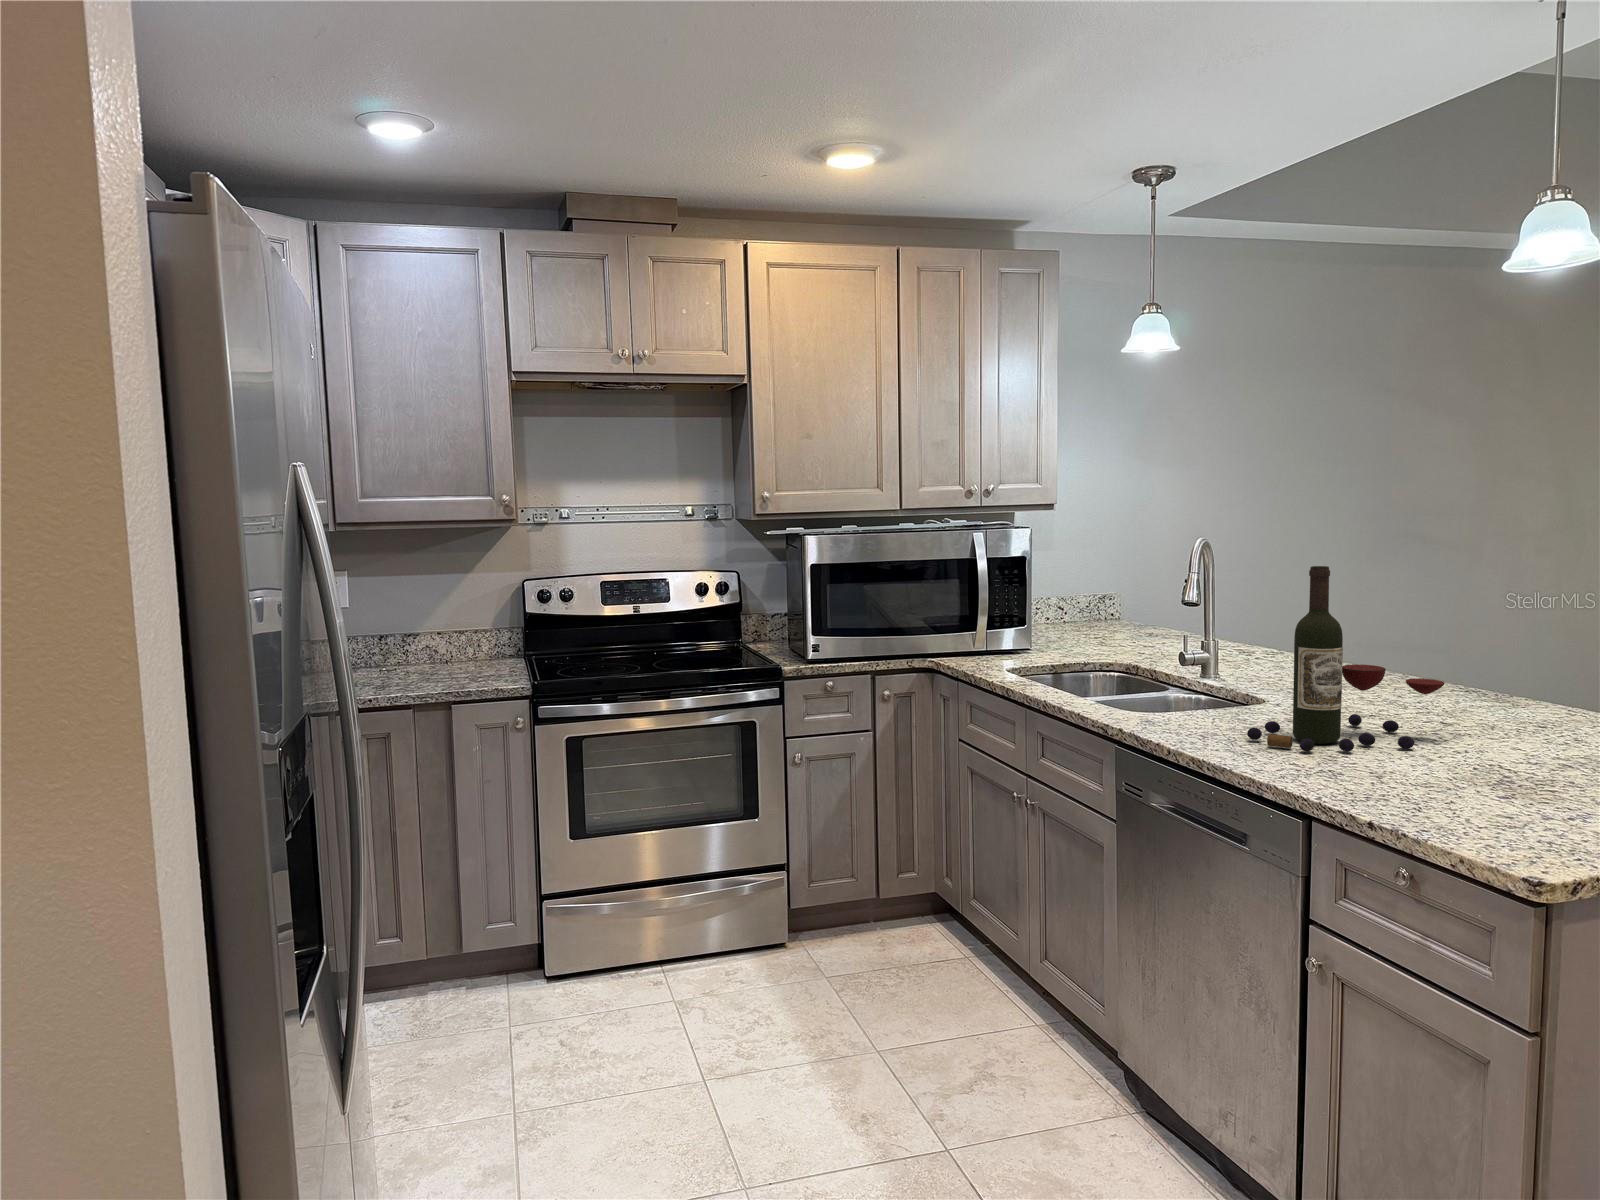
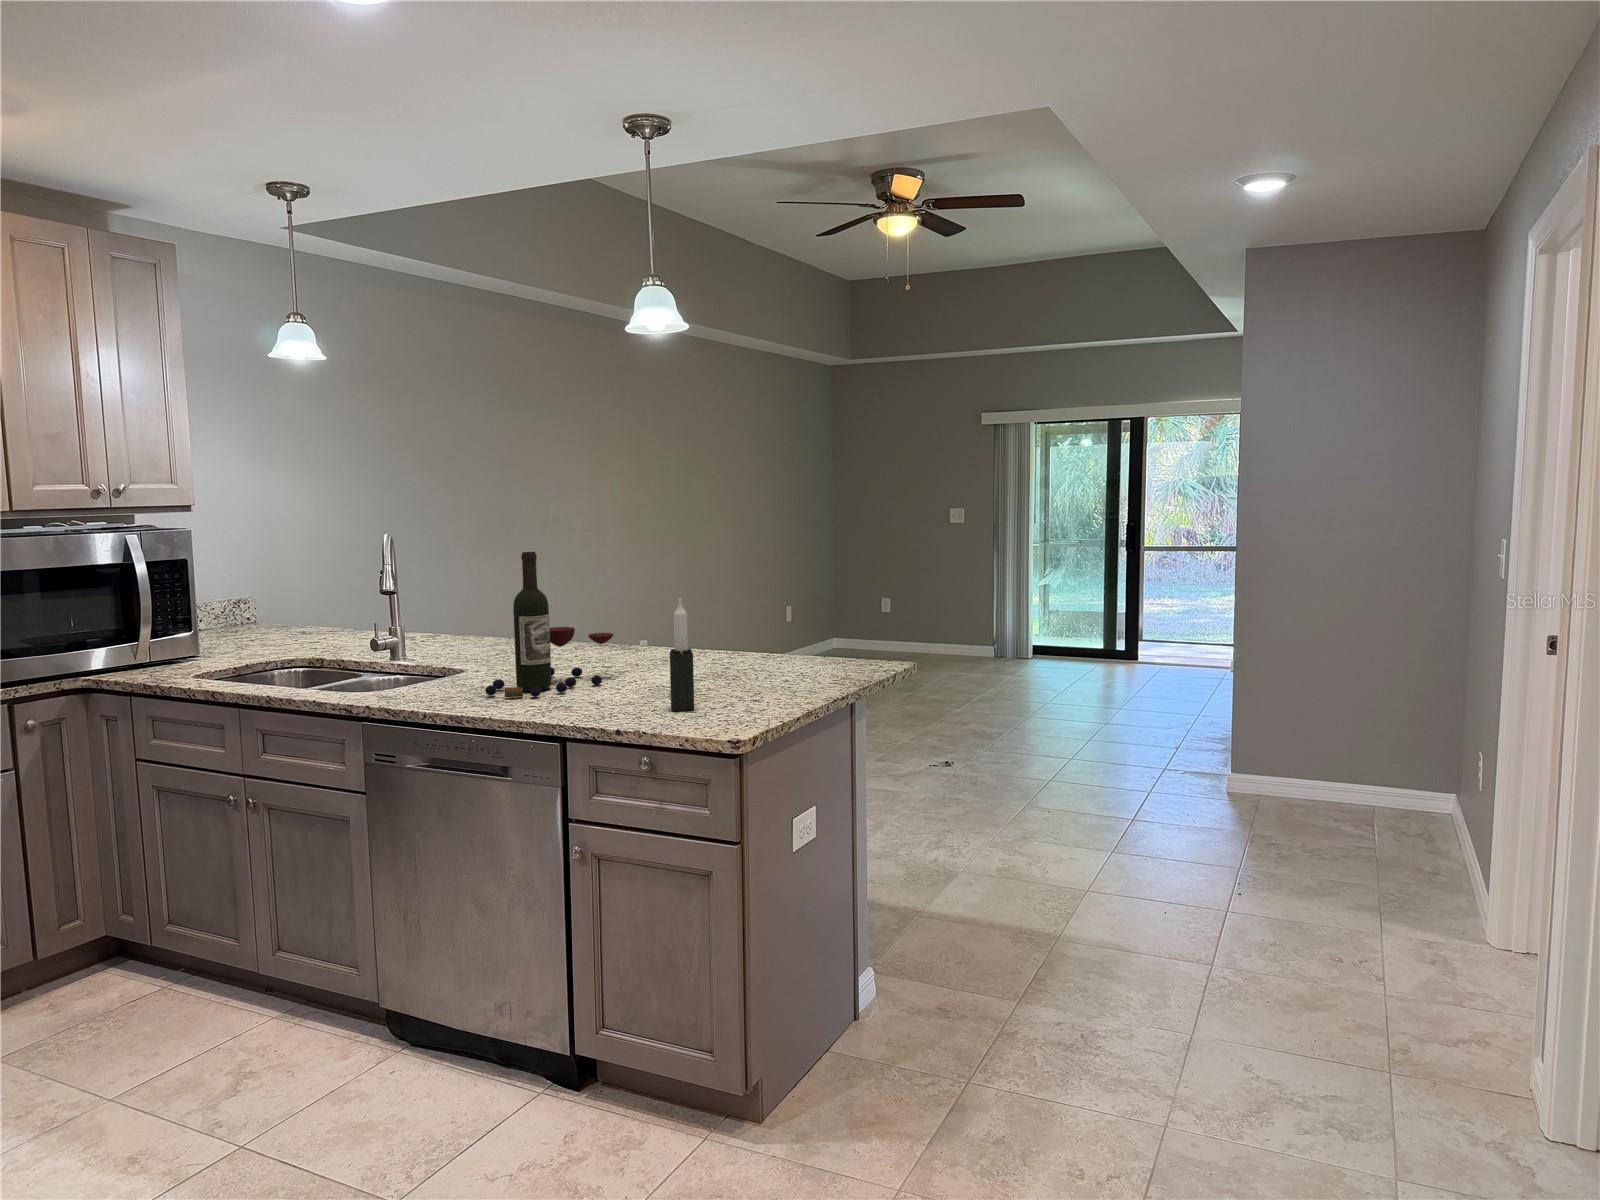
candle: none [1480,647,1525,815] -> present [670,599,694,711]

